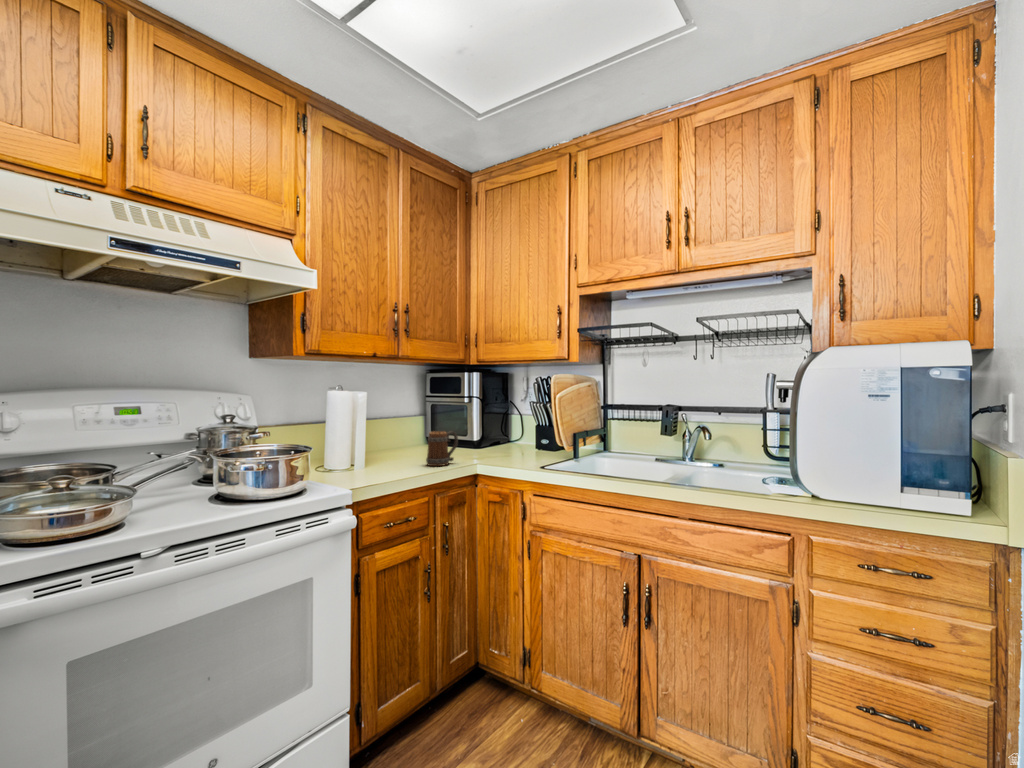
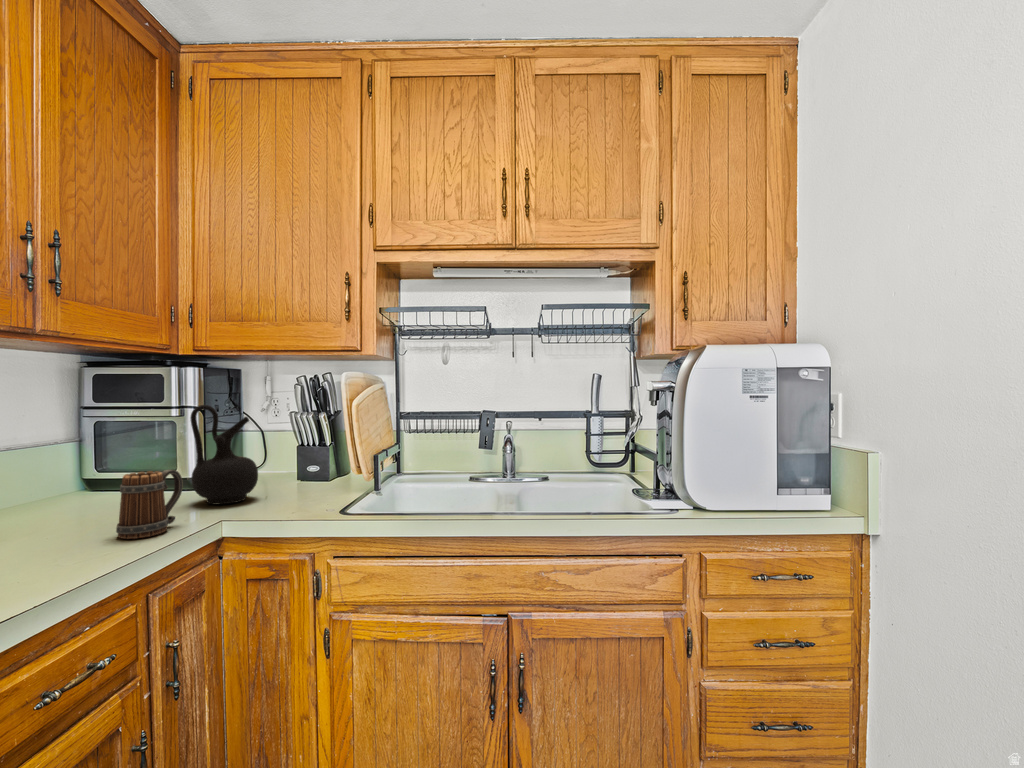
ceramic jug: none [469,396,505,456] -> present [191,405,258,504]

